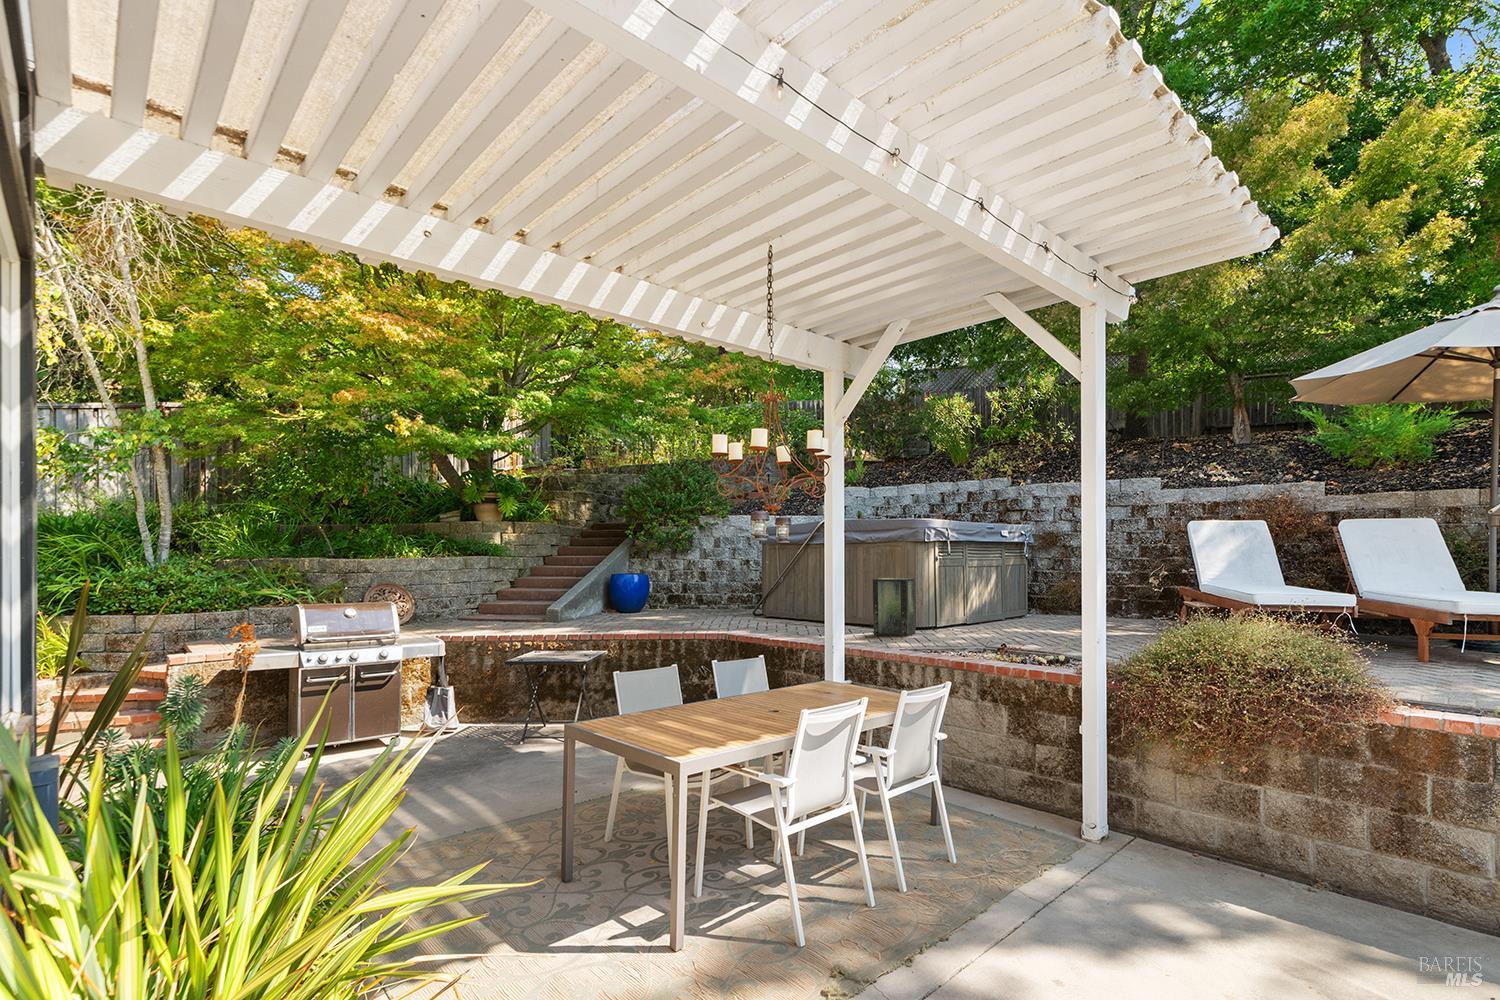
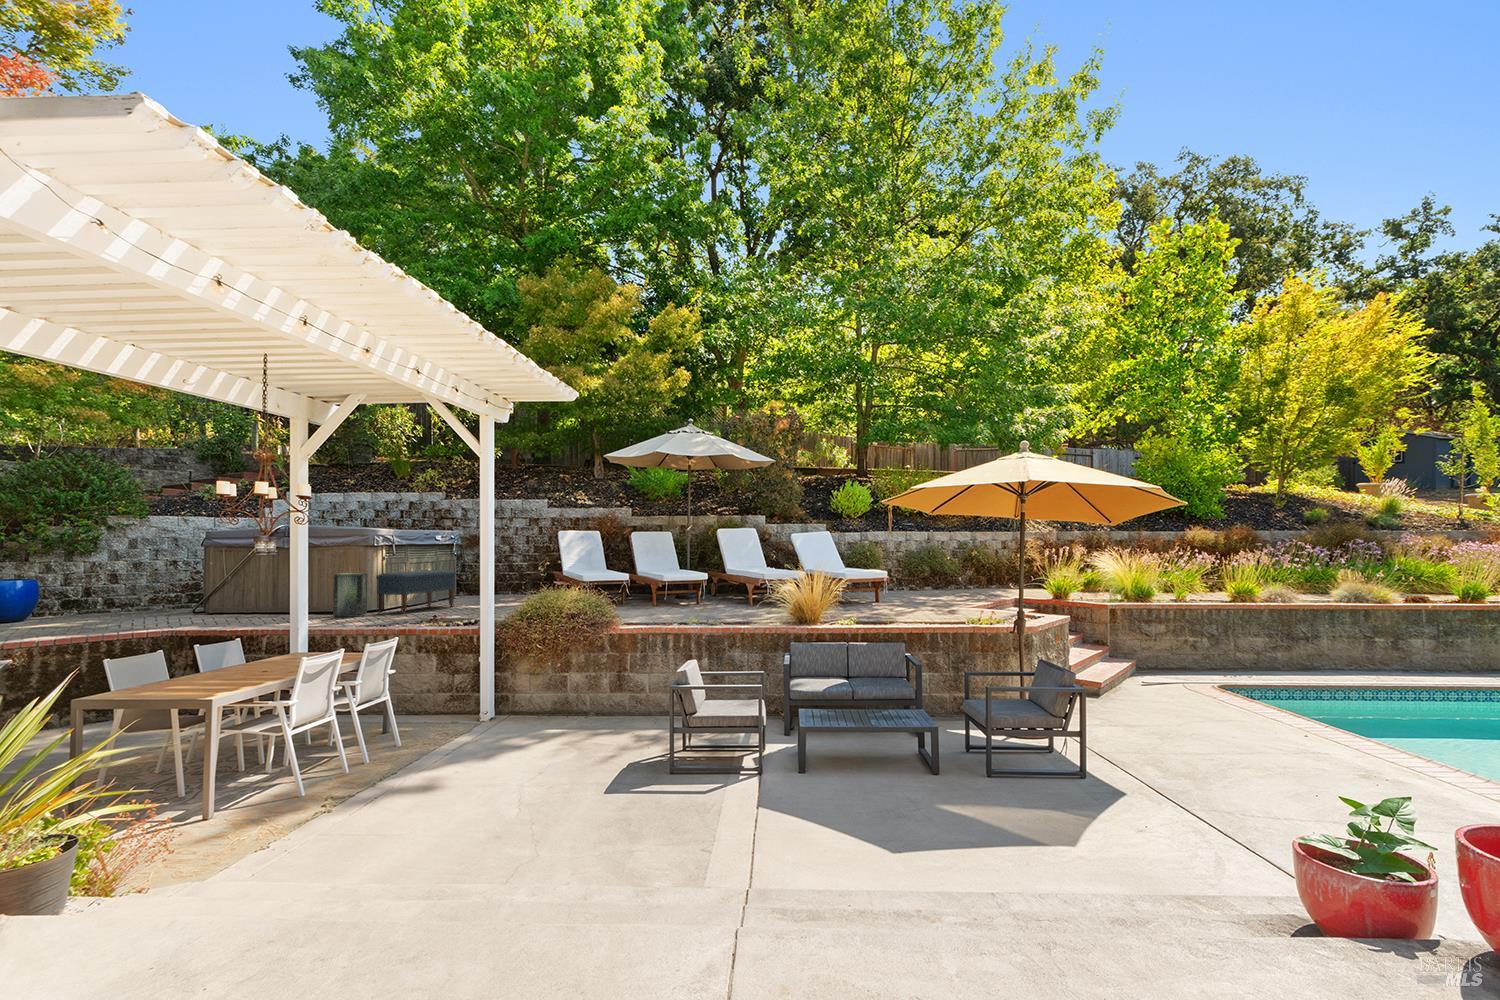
bench: none [925,576,1032,636] -> present [376,570,455,614]

